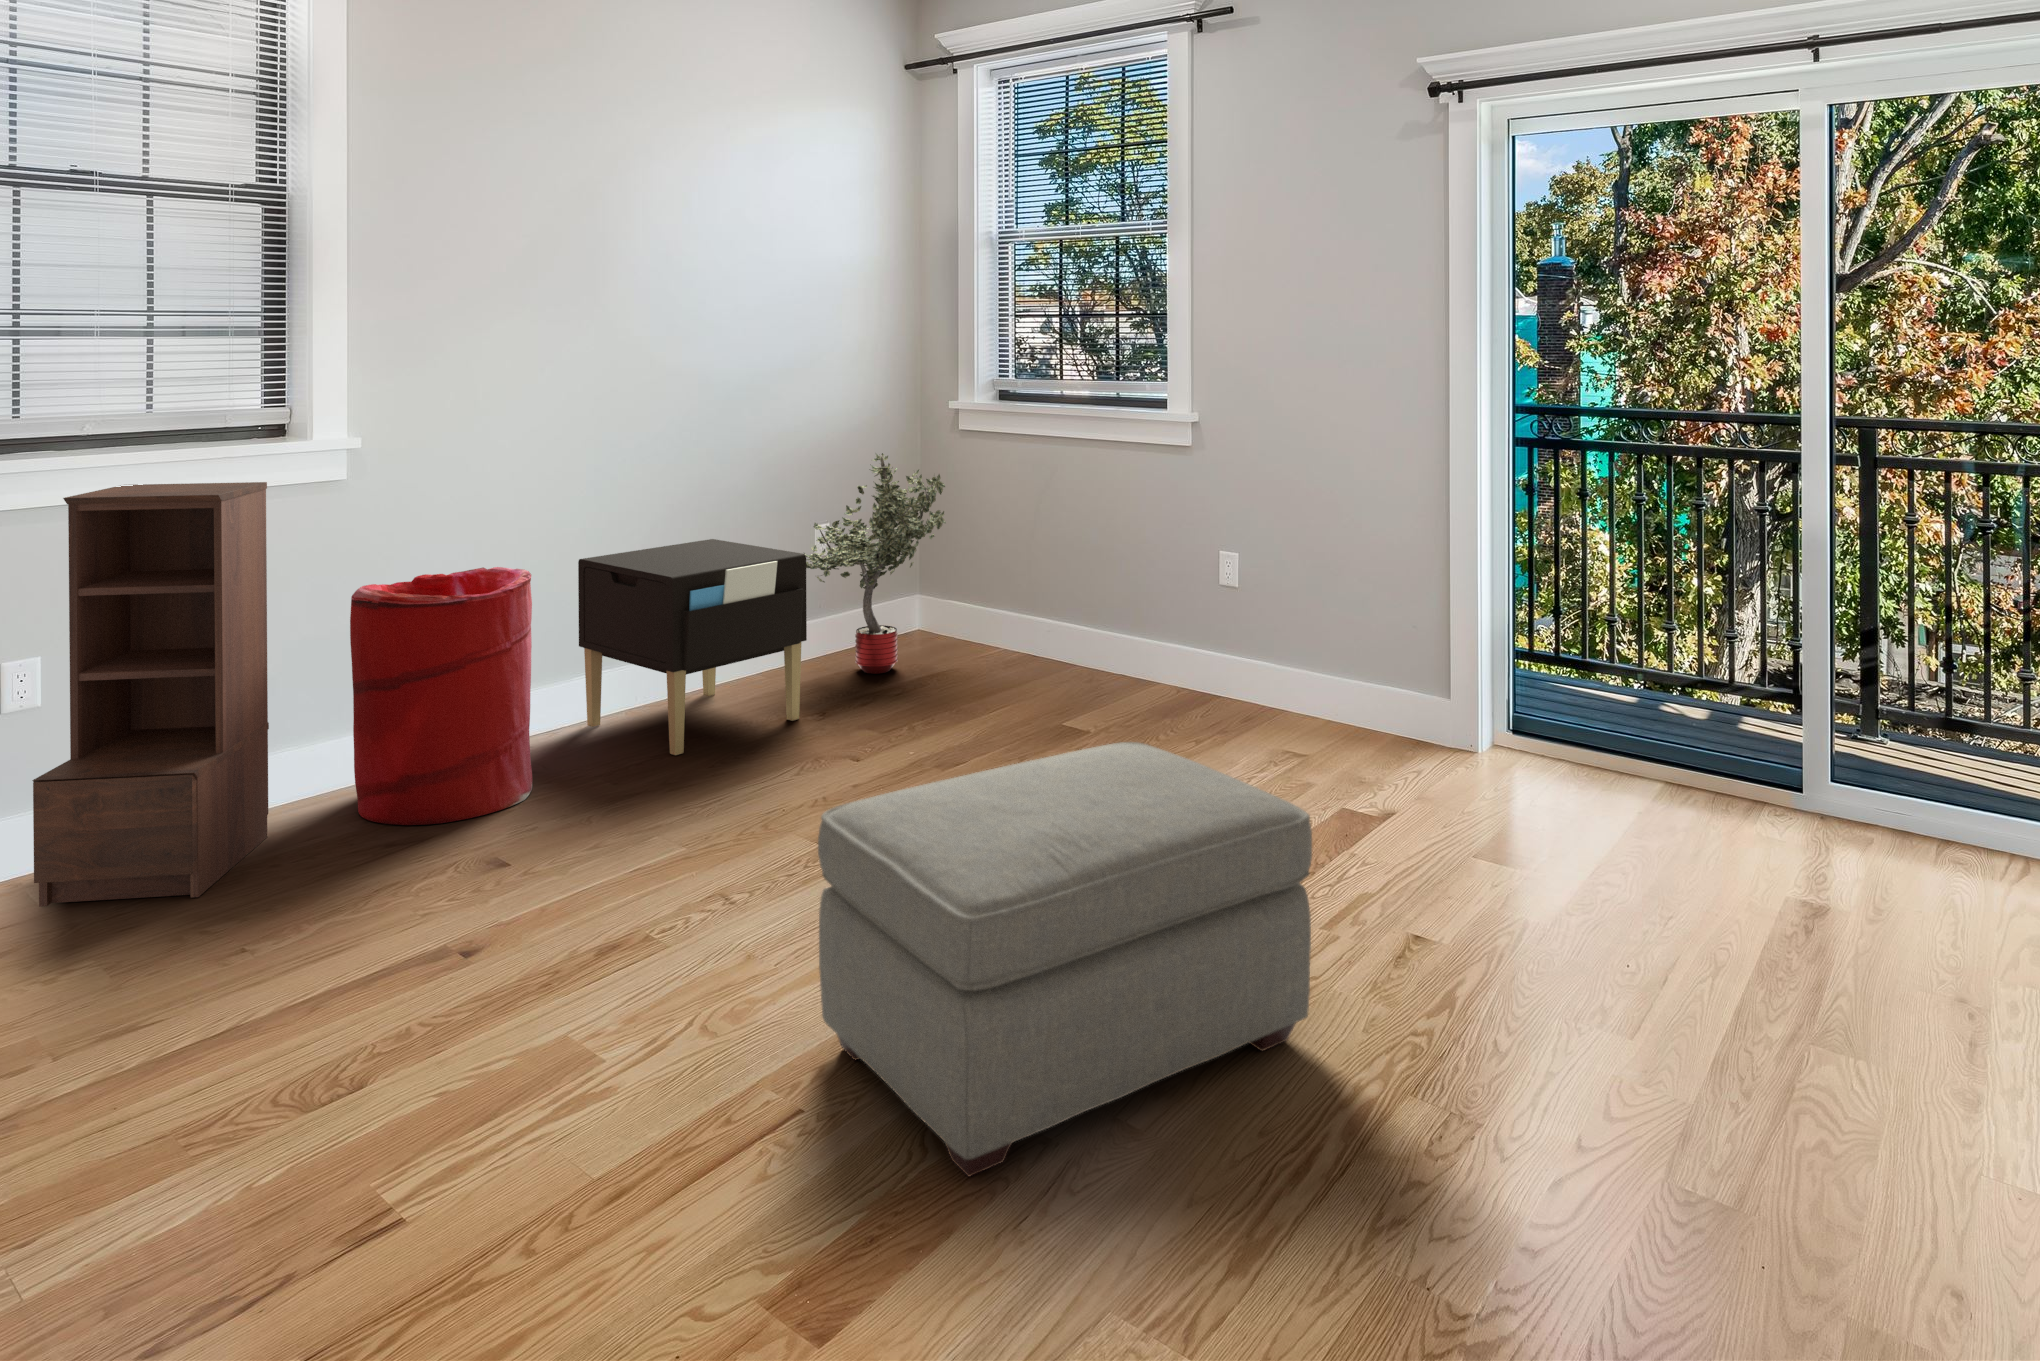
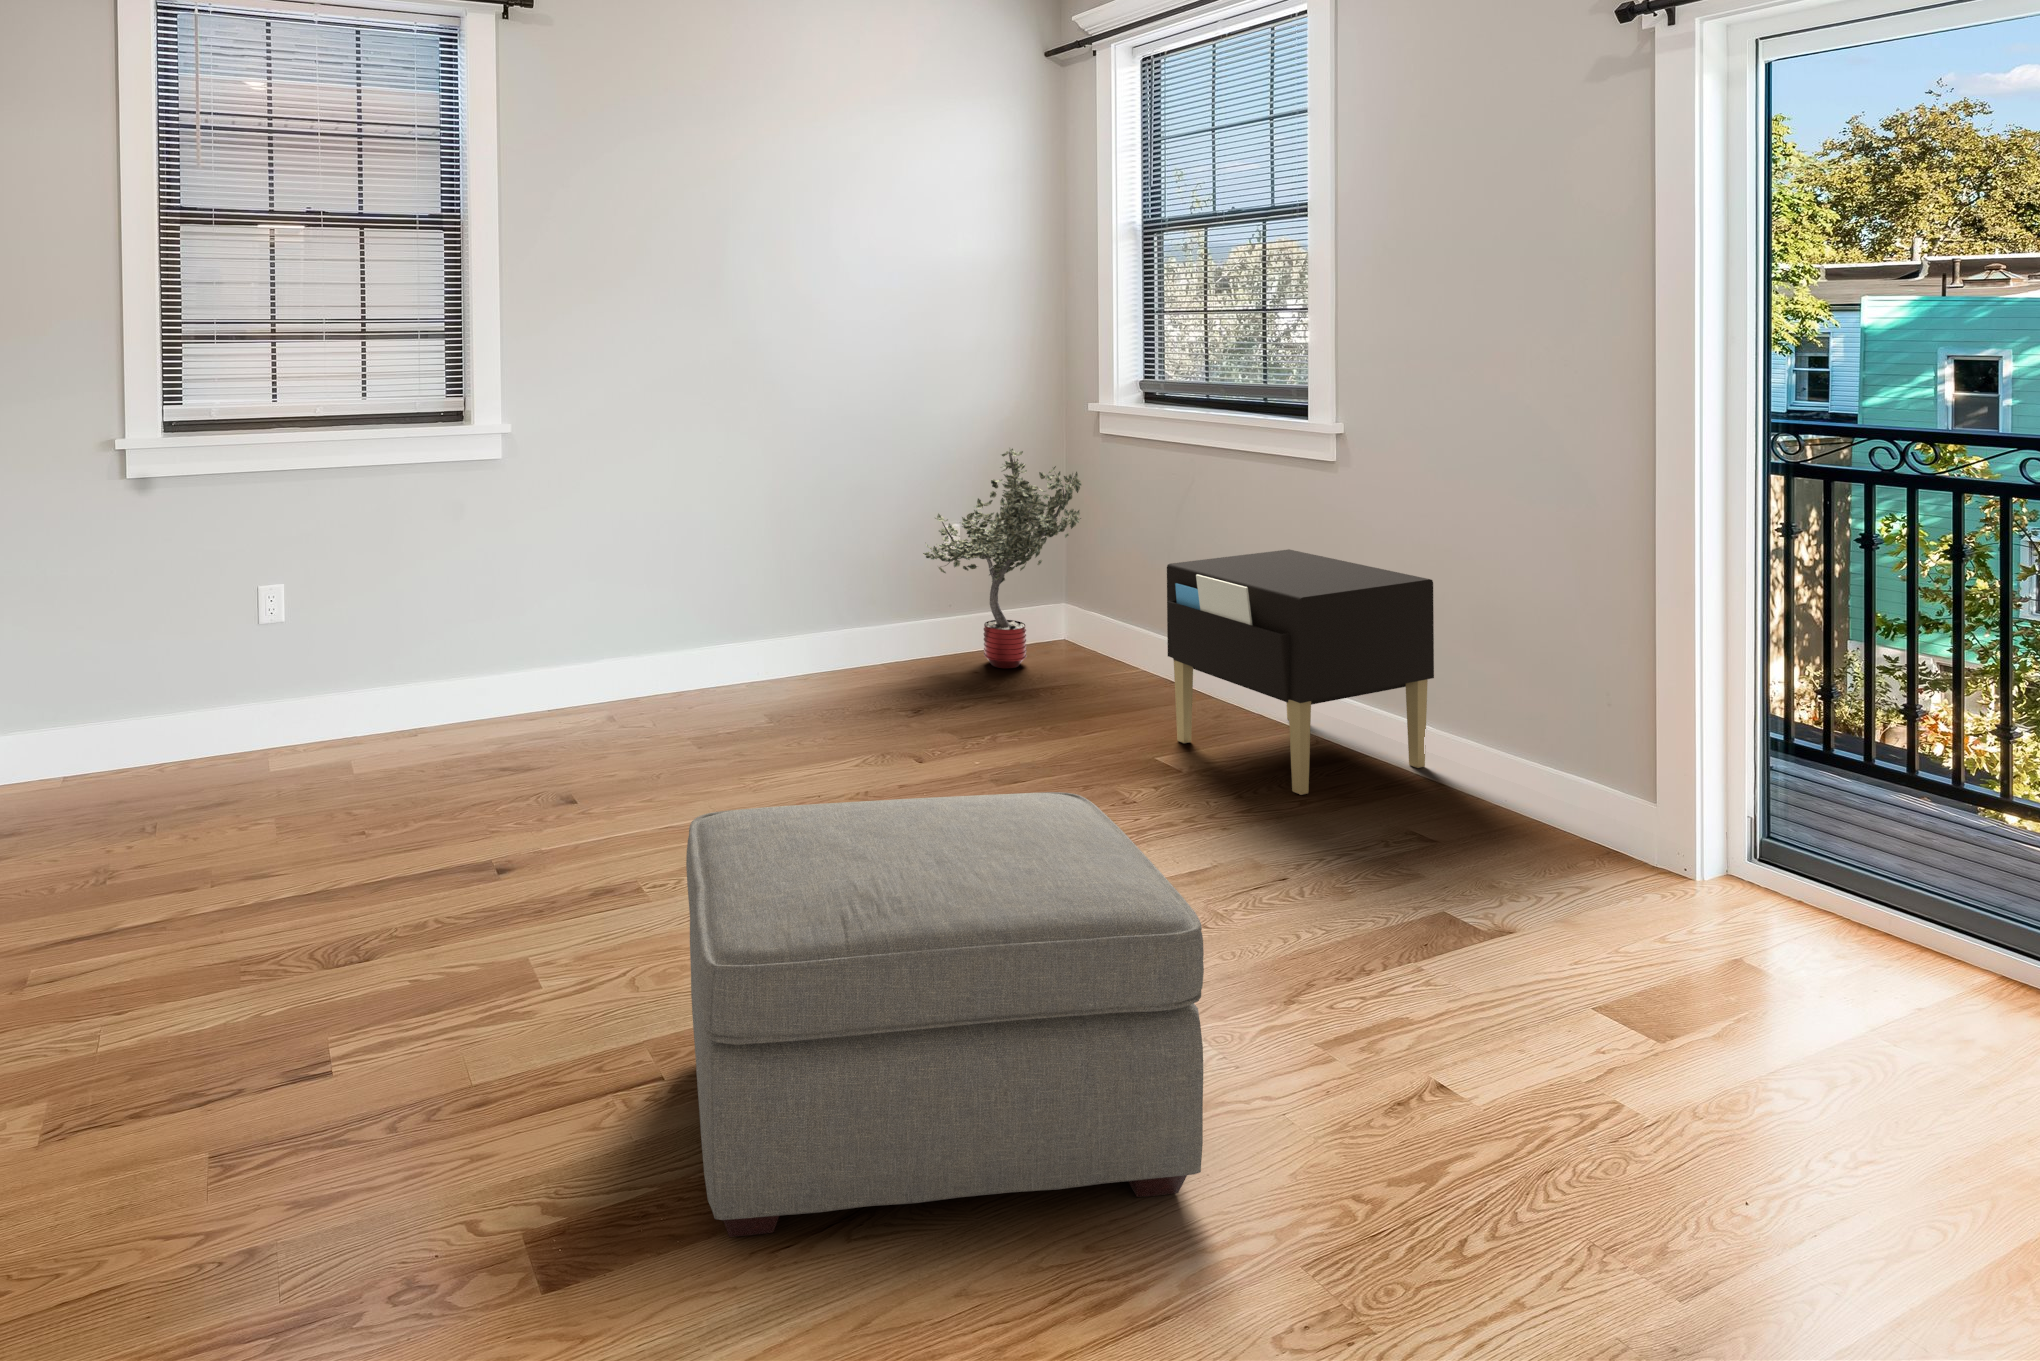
bookshelf: present [32,482,269,907] -> none [259,454,435,786]
nightstand: present [578,539,807,755] -> present [1167,549,1434,795]
laundry hamper: present [350,567,532,825] -> none [499,537,643,755]

